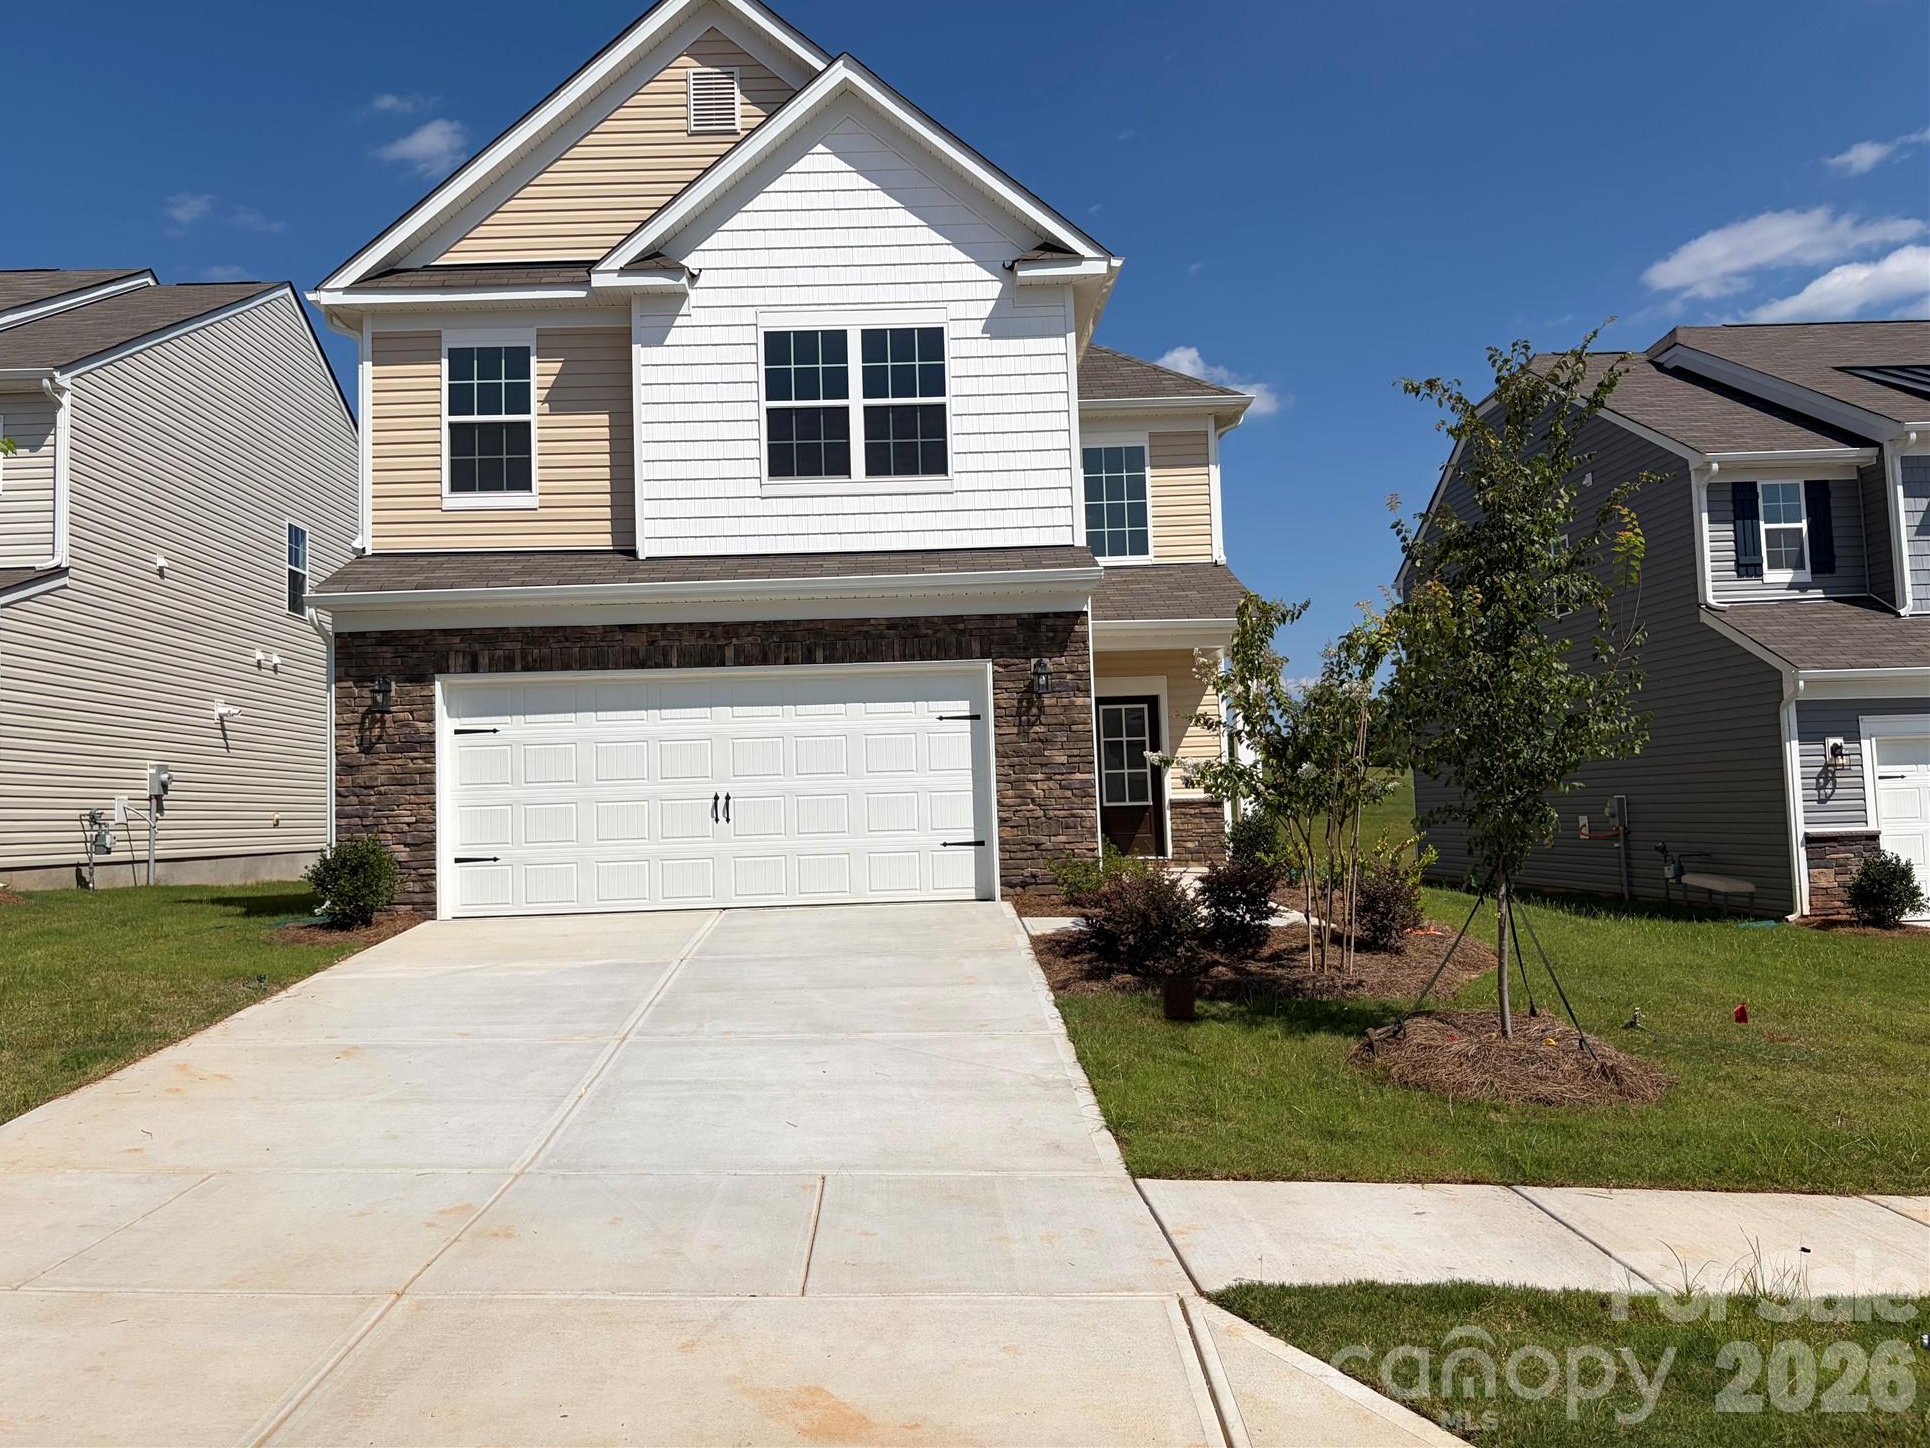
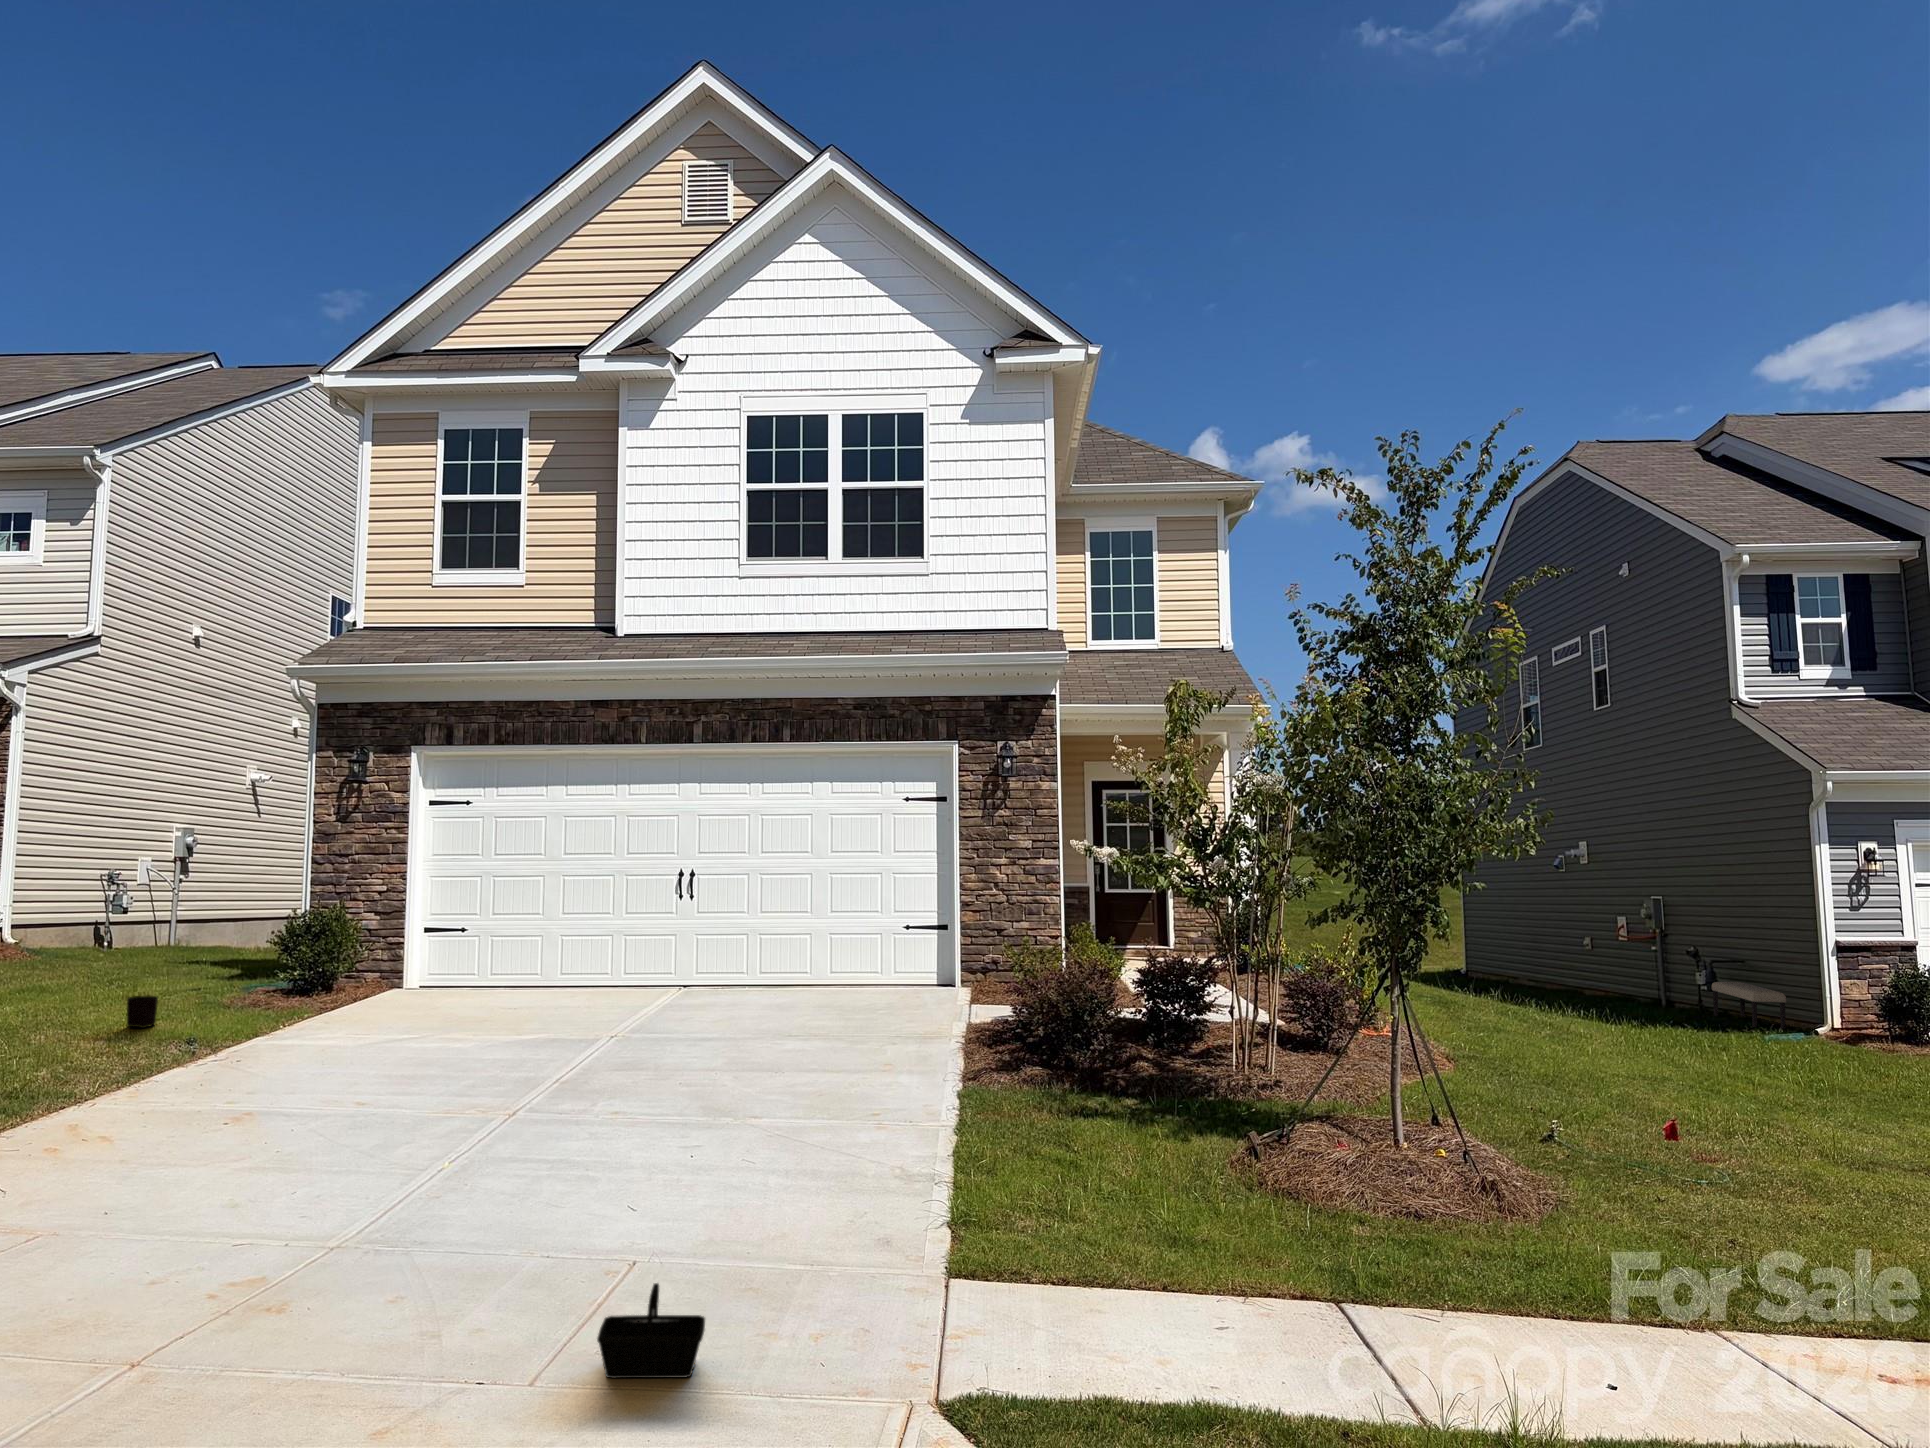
planter: present [1162,978,1196,1018] -> present [127,996,158,1028]
basket: none [844,1192,950,1285] -> present [597,1283,705,1378]

